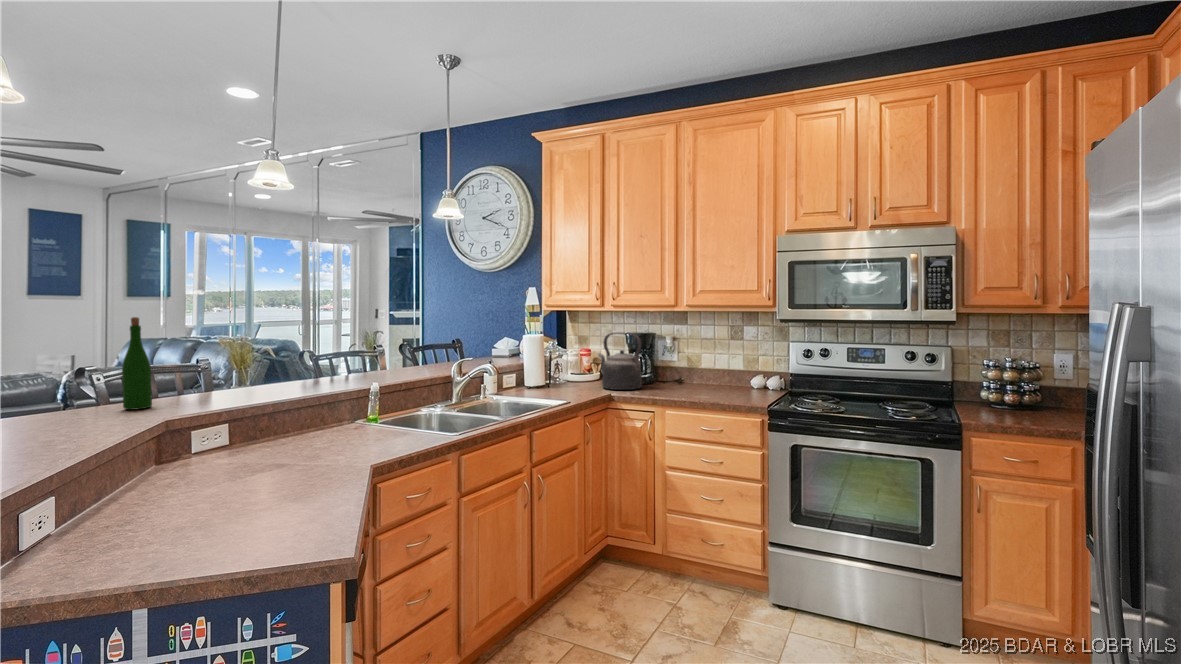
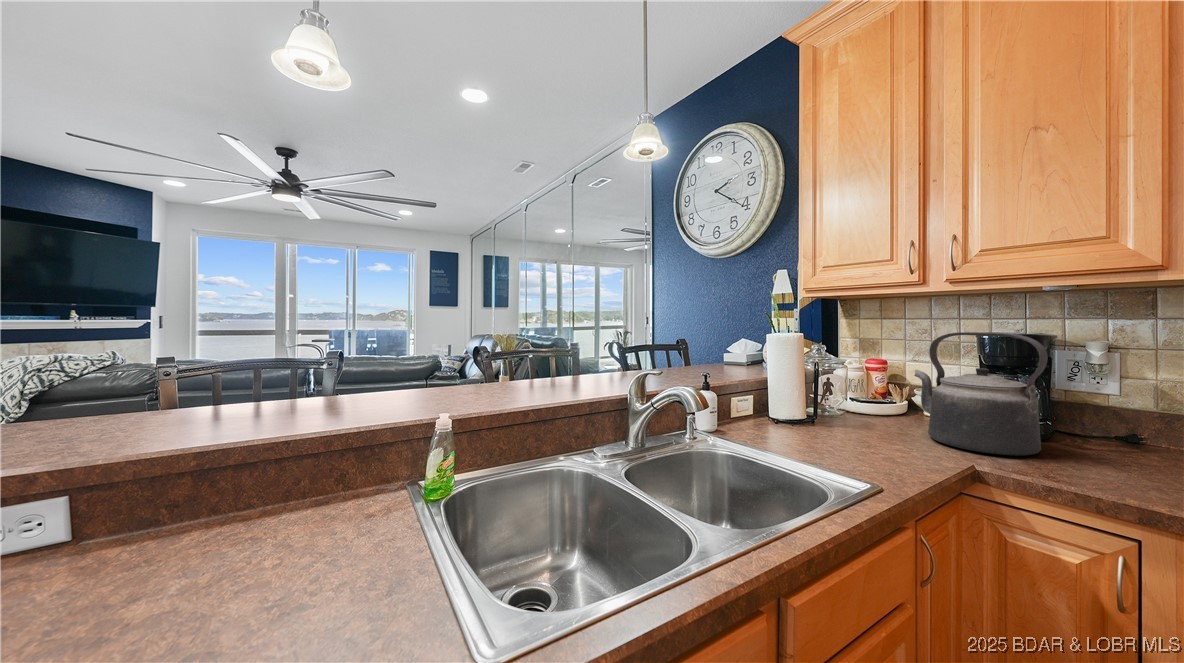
wine bottle: present [122,317,152,410] -> none [51,291,114,444]

